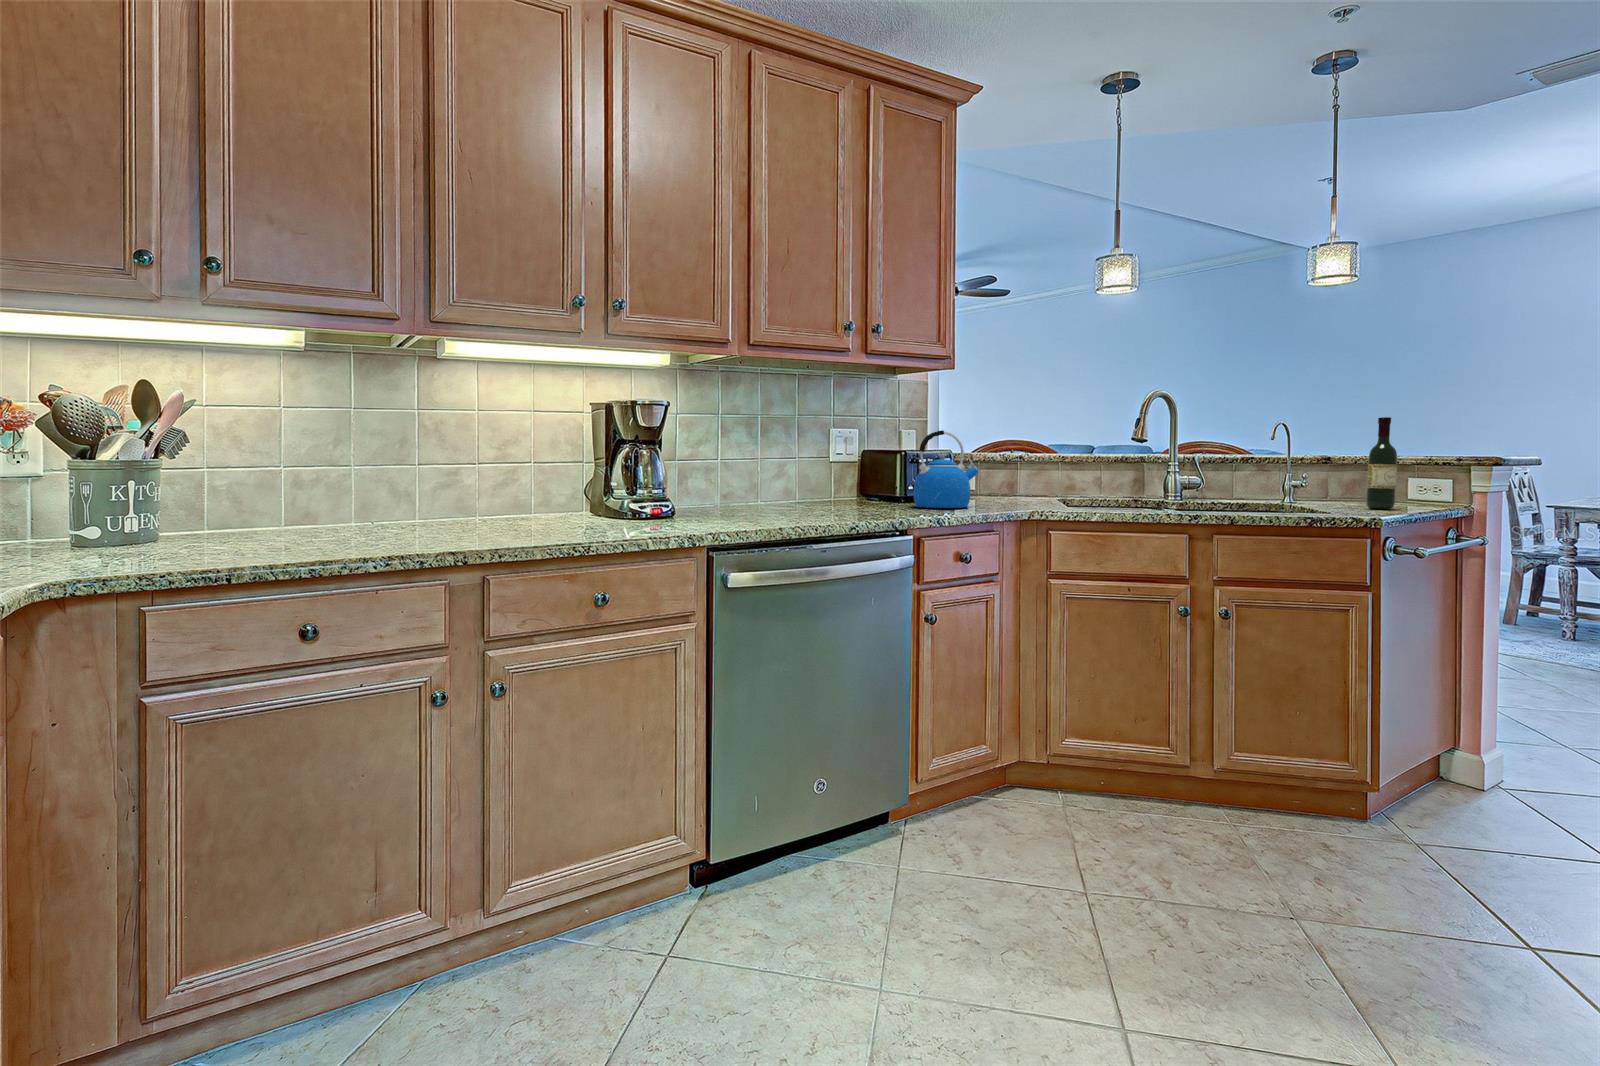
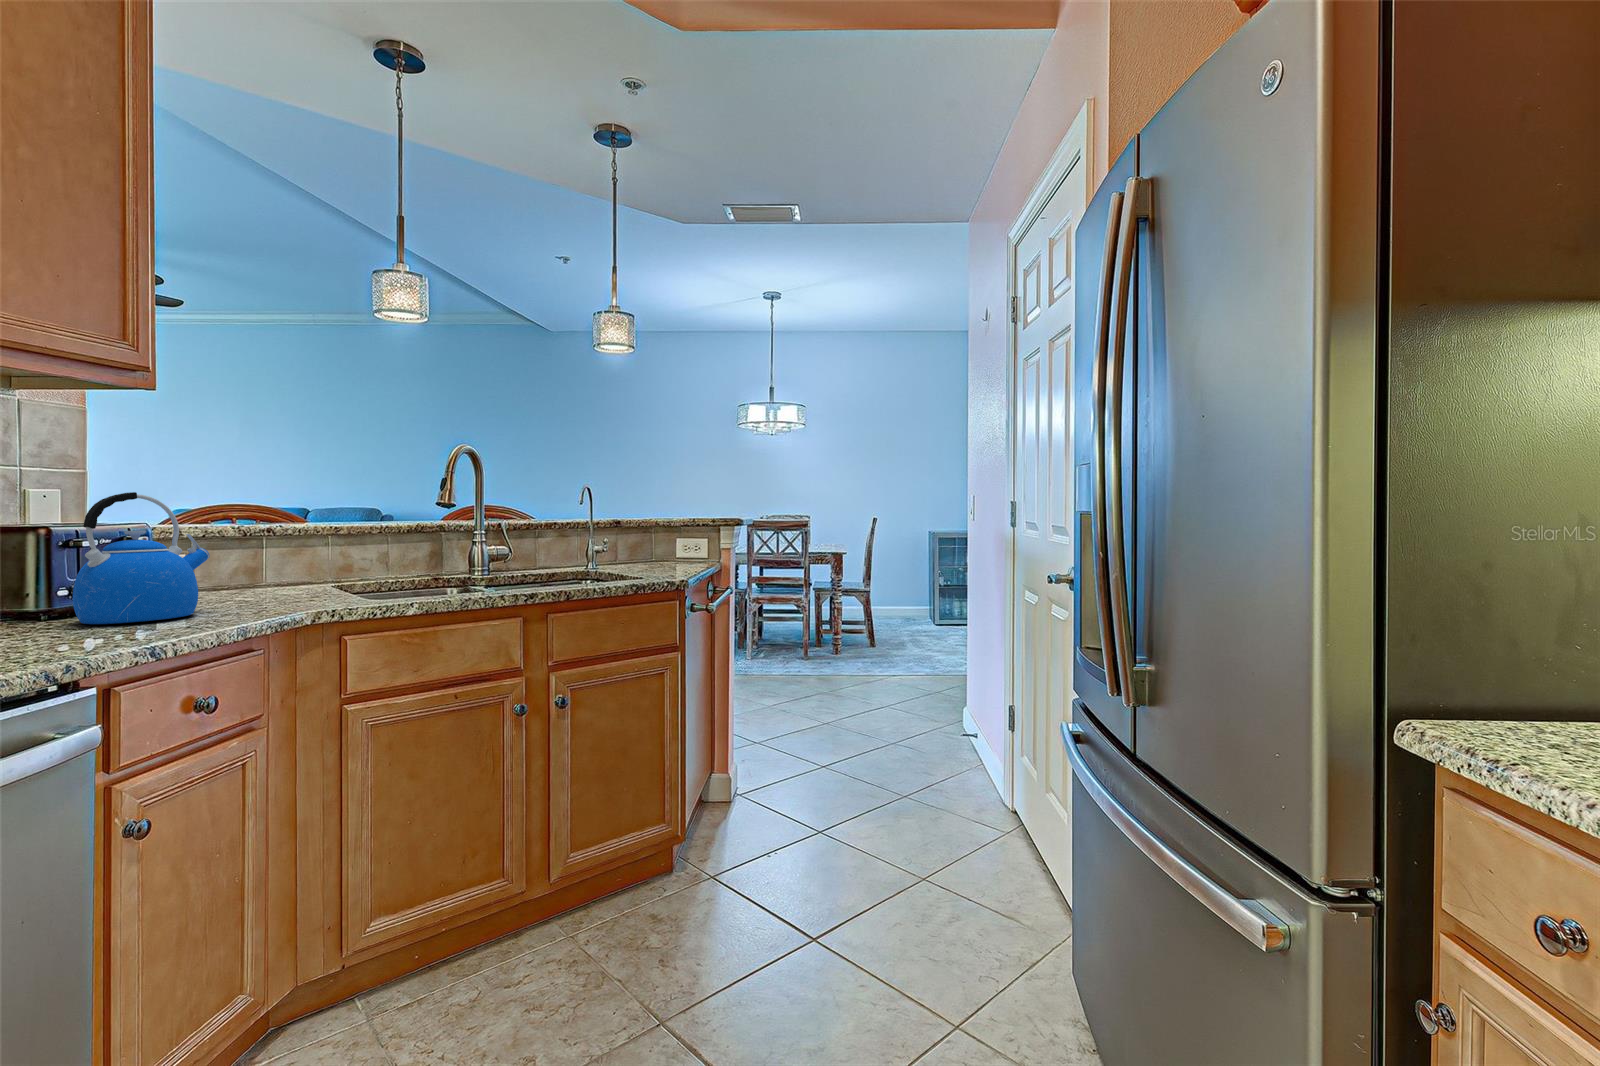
wine bottle: present [1366,417,1397,509] -> none [655,485,679,569]

